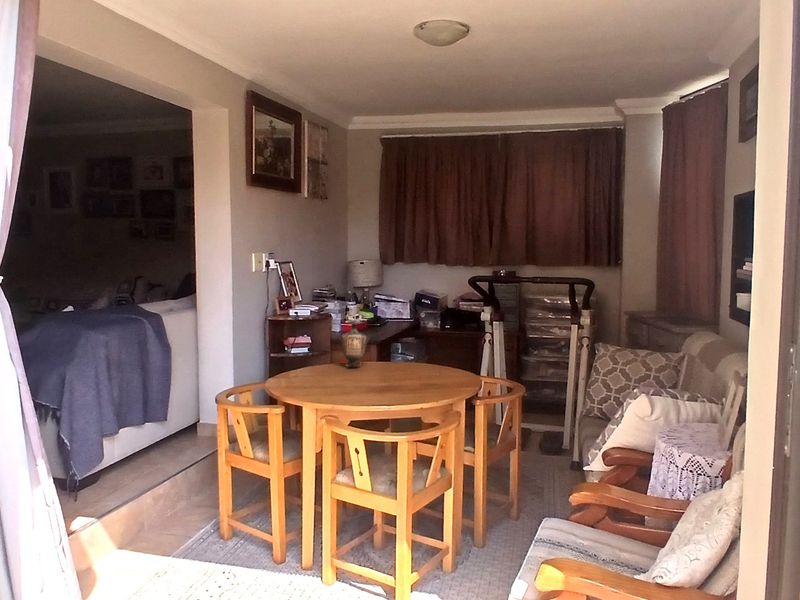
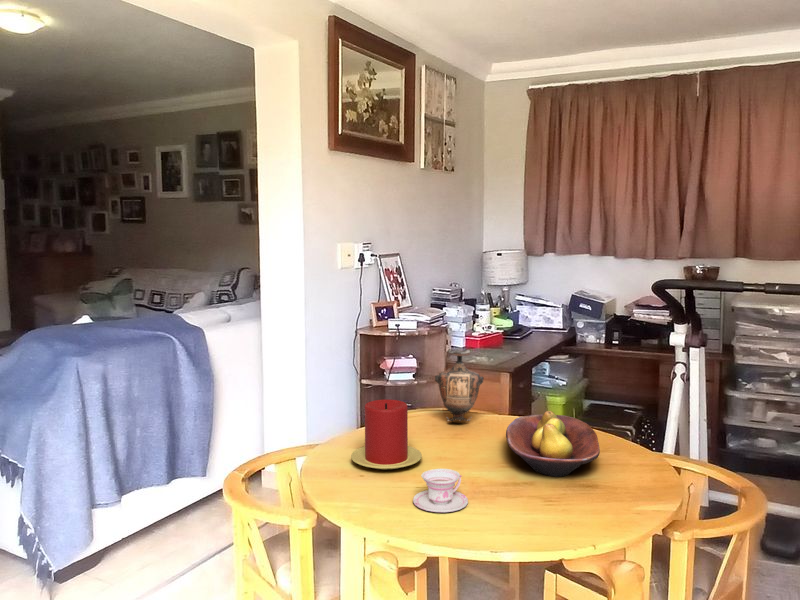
candle: none [295,348,338,388] -> present [351,399,422,470]
fruit bowl: none [386,353,441,386] -> present [506,411,600,477]
teacup: none [341,380,371,401] -> present [413,469,468,512]

